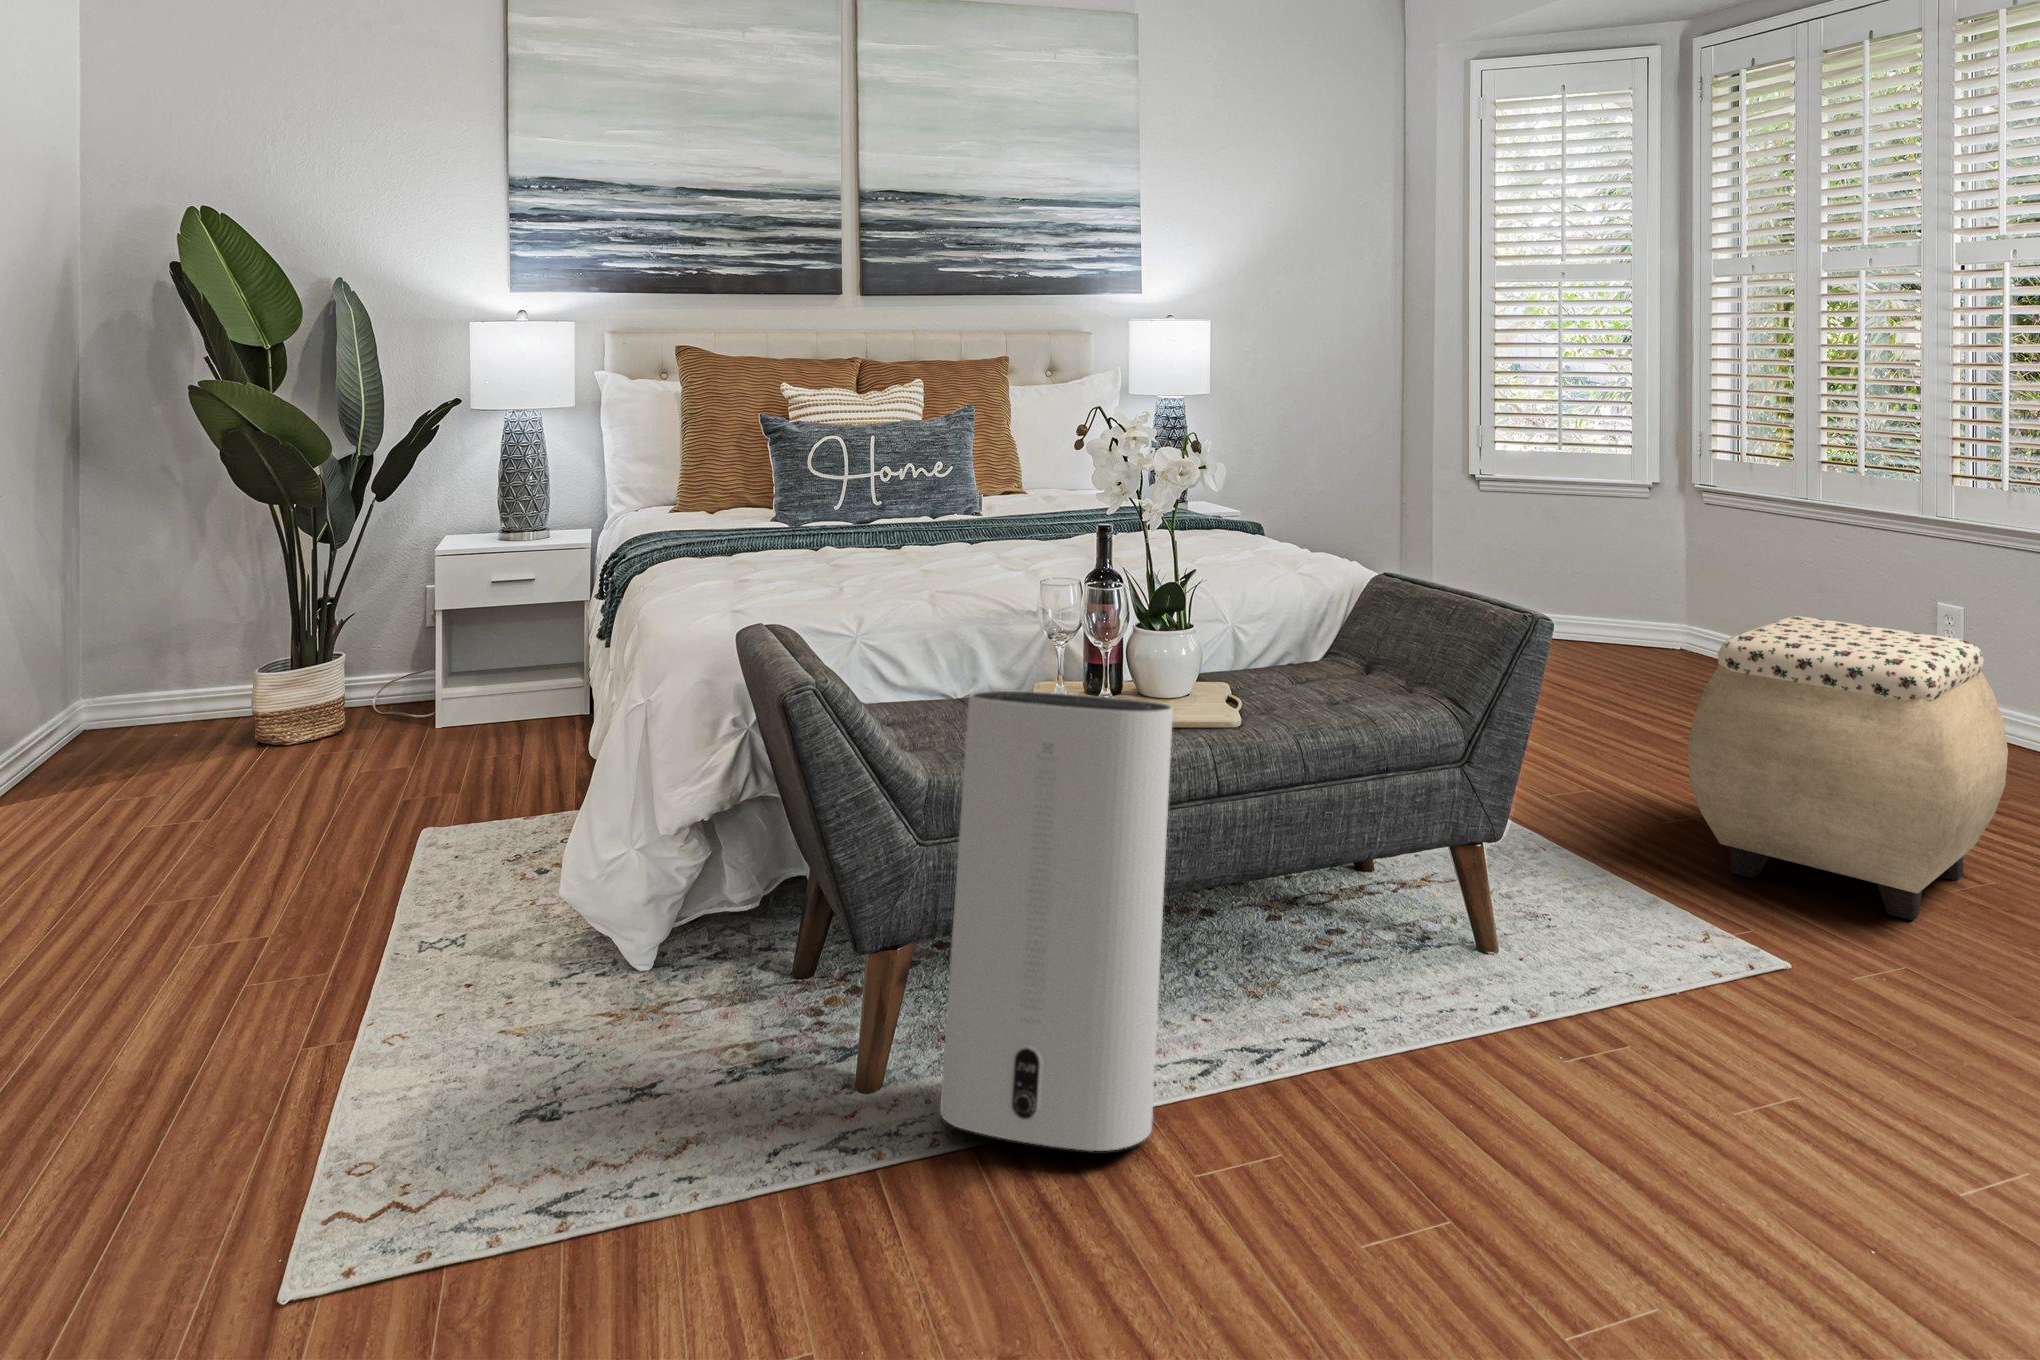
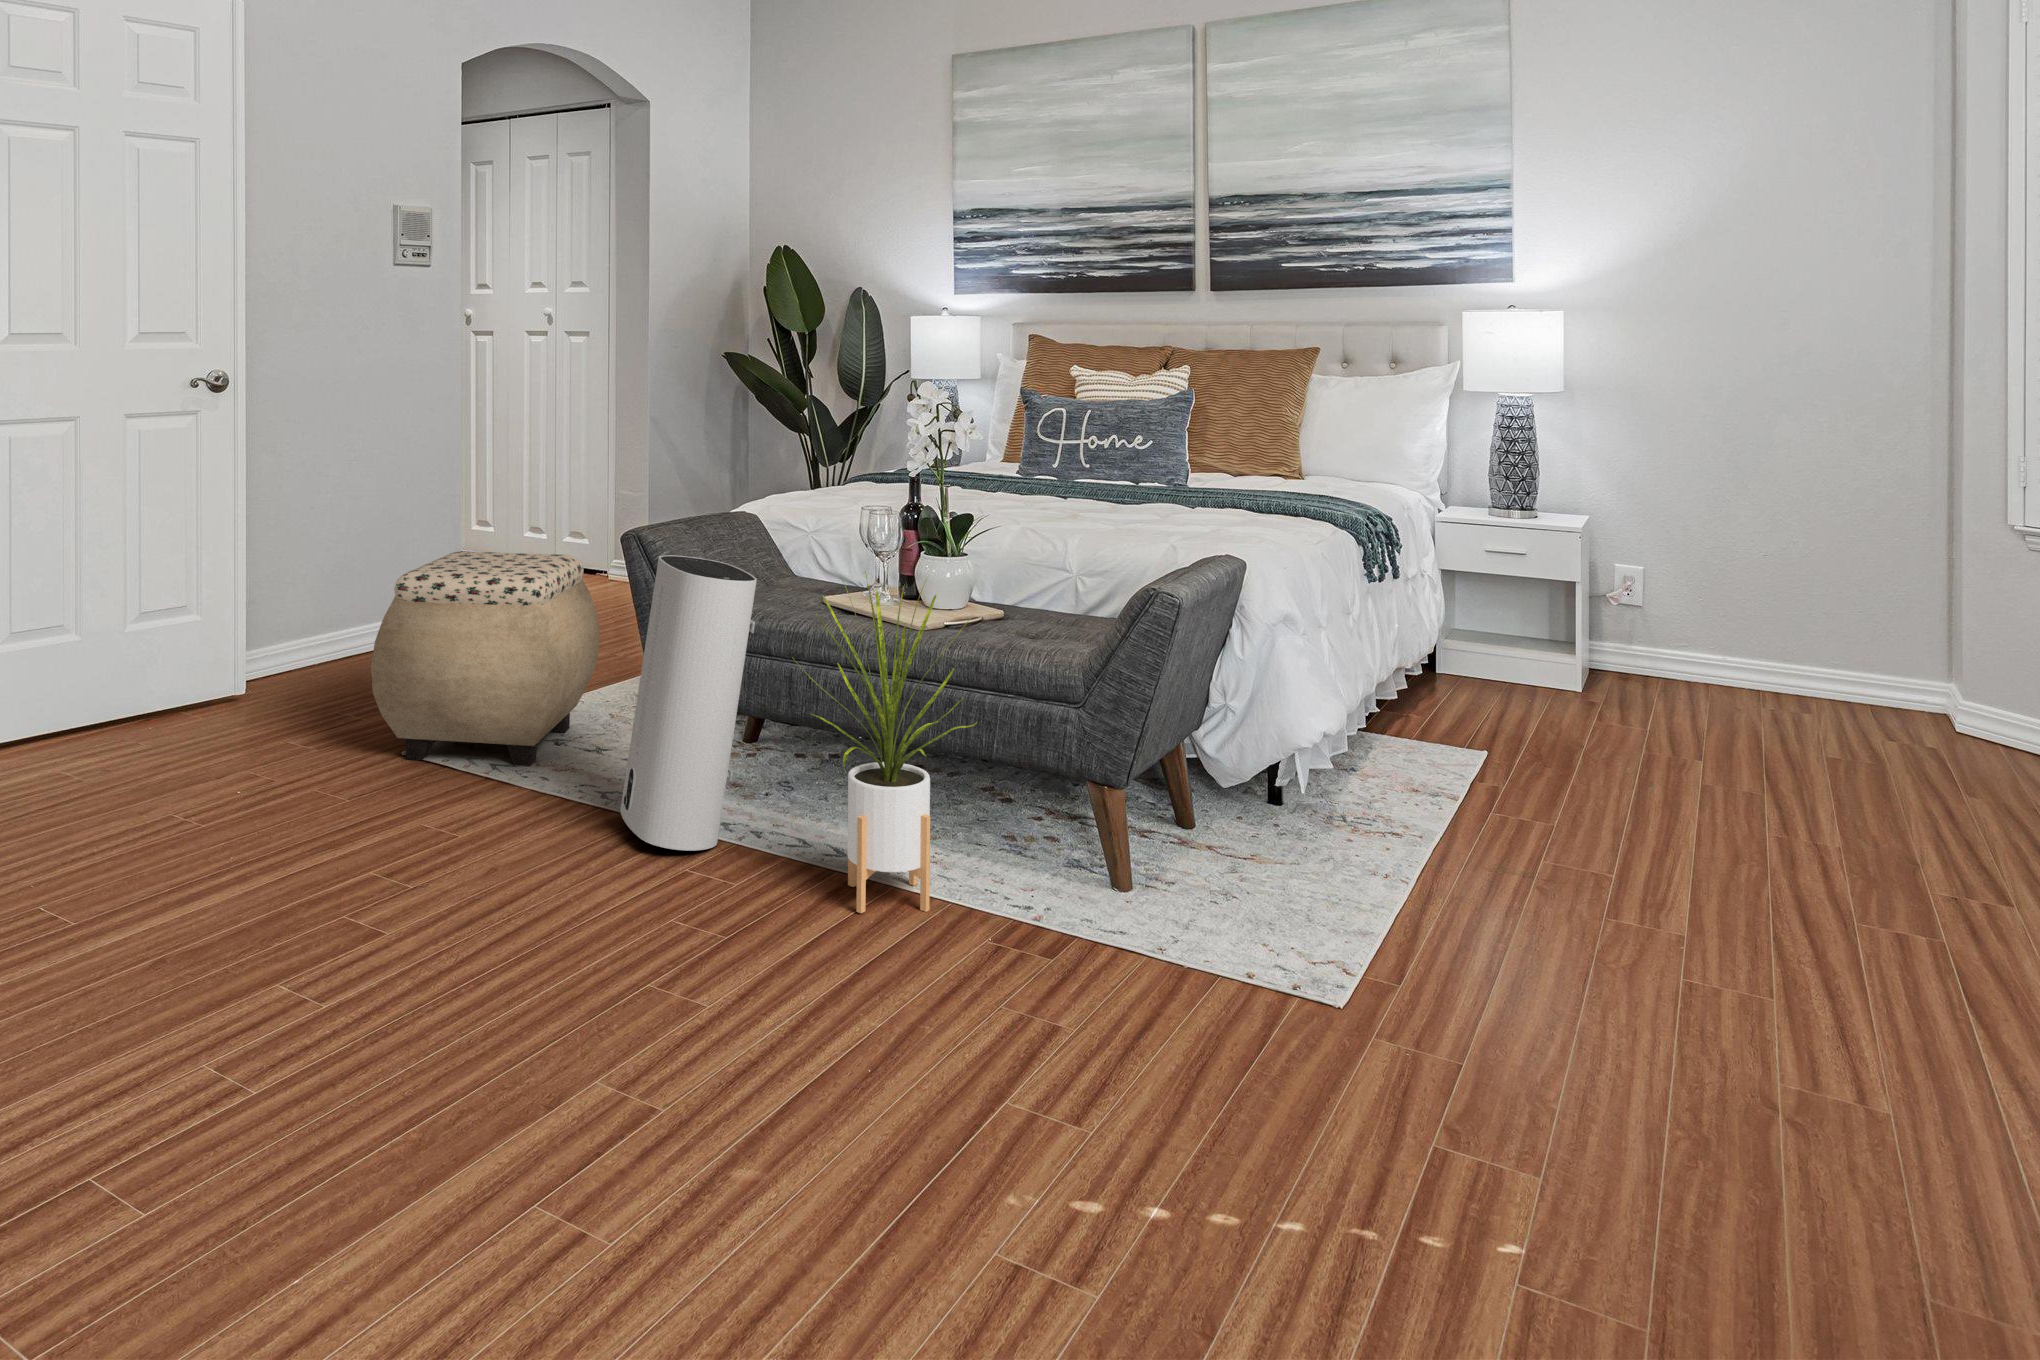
ottoman: present [1688,616,2008,920] -> present [371,551,600,766]
house plant: none [1312,645,1542,1101] -> present [798,571,977,913]

